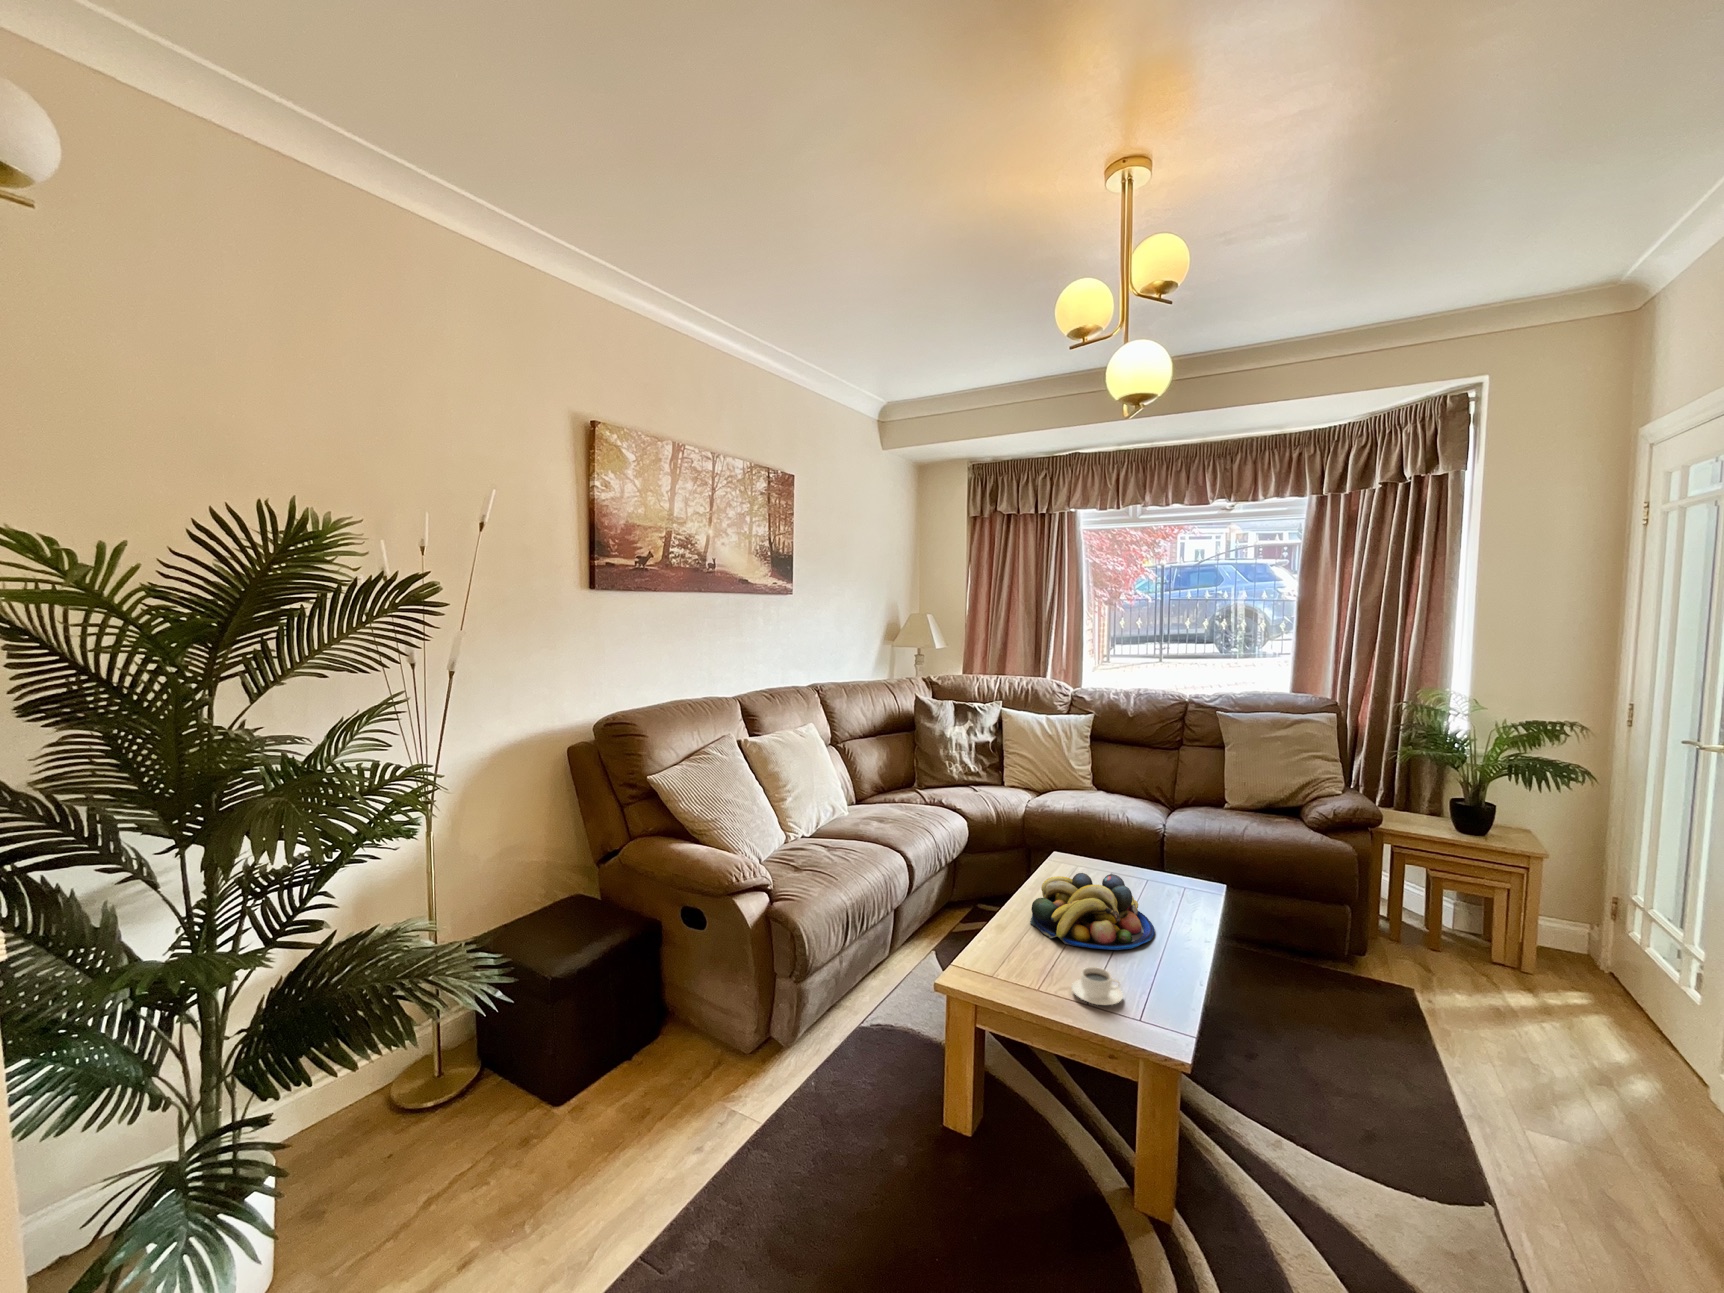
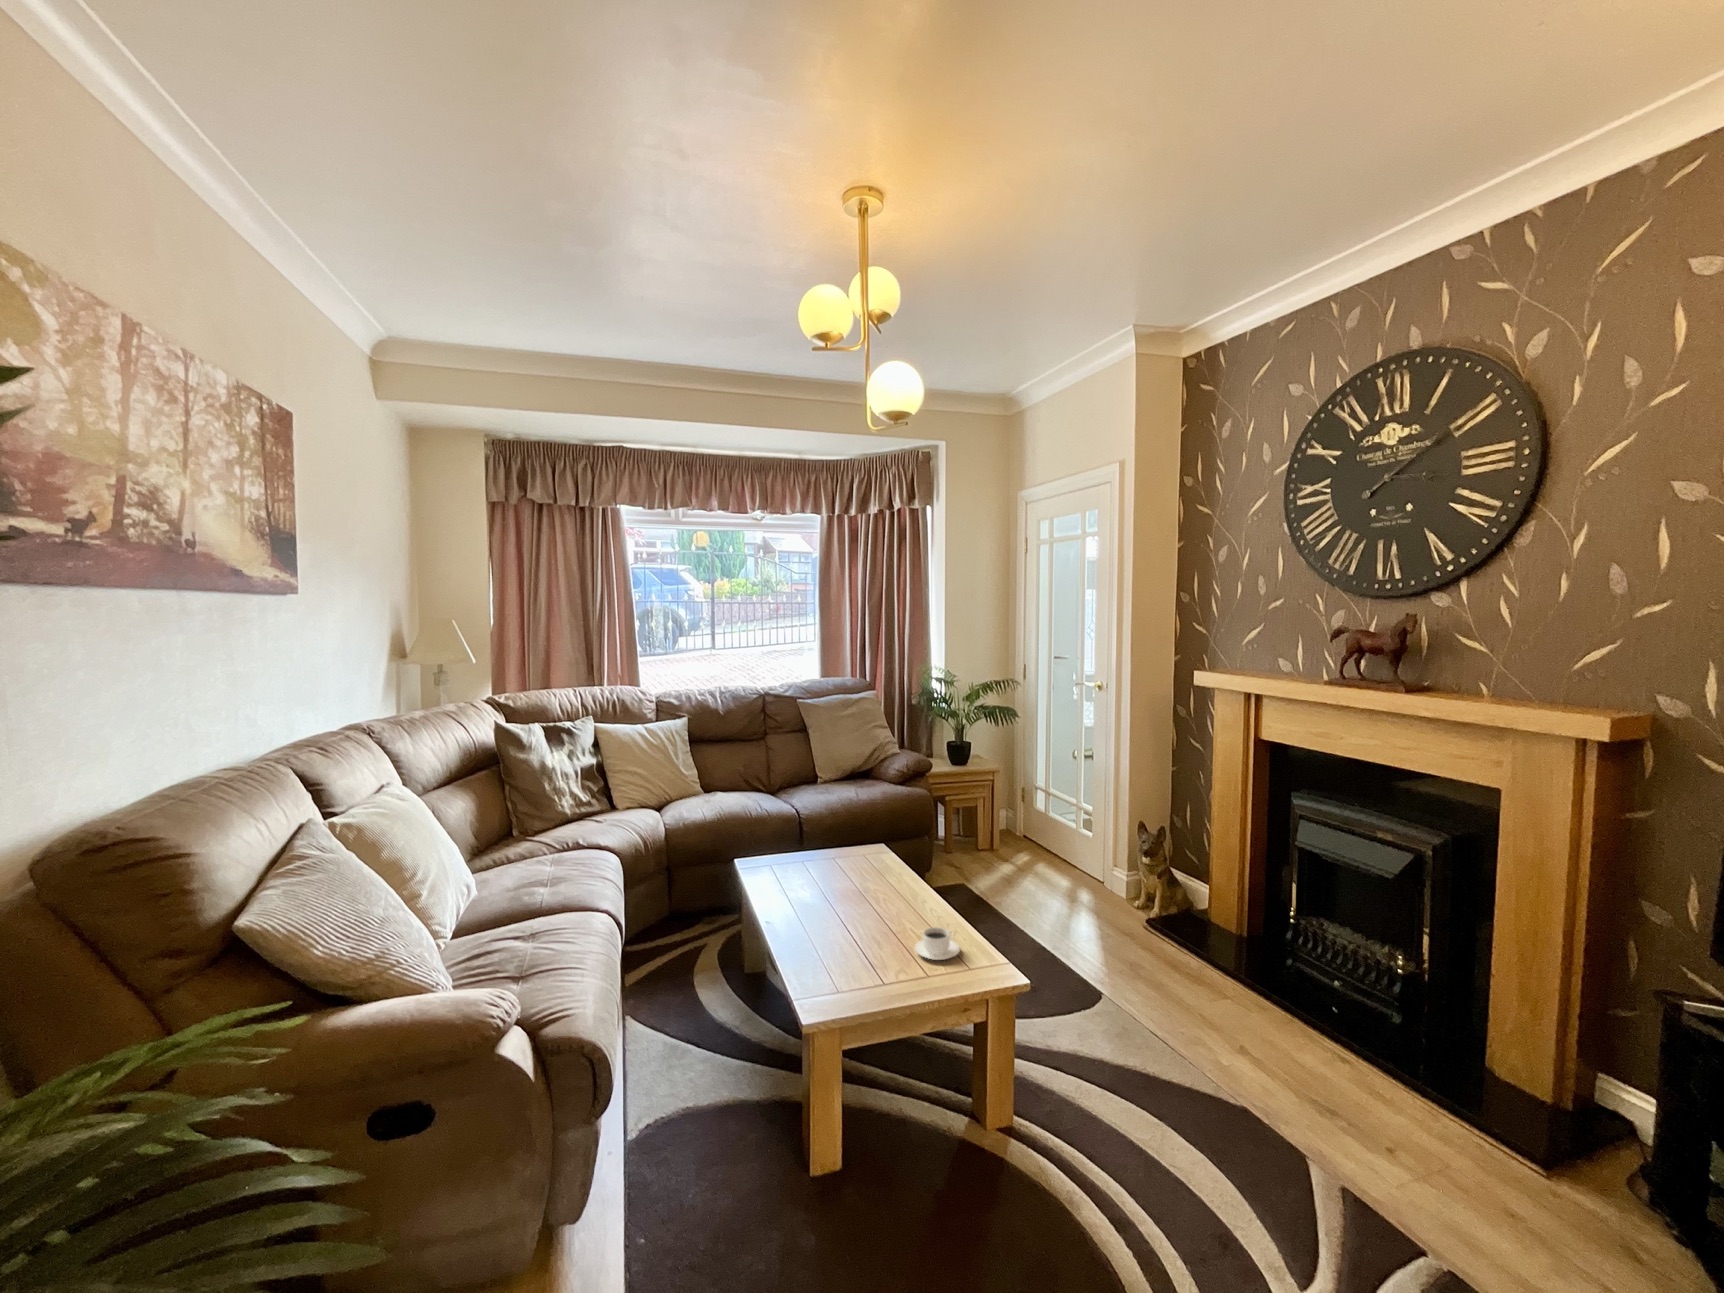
fruit bowl: present [1030,873,1155,950] -> none [800,850,913,926]

